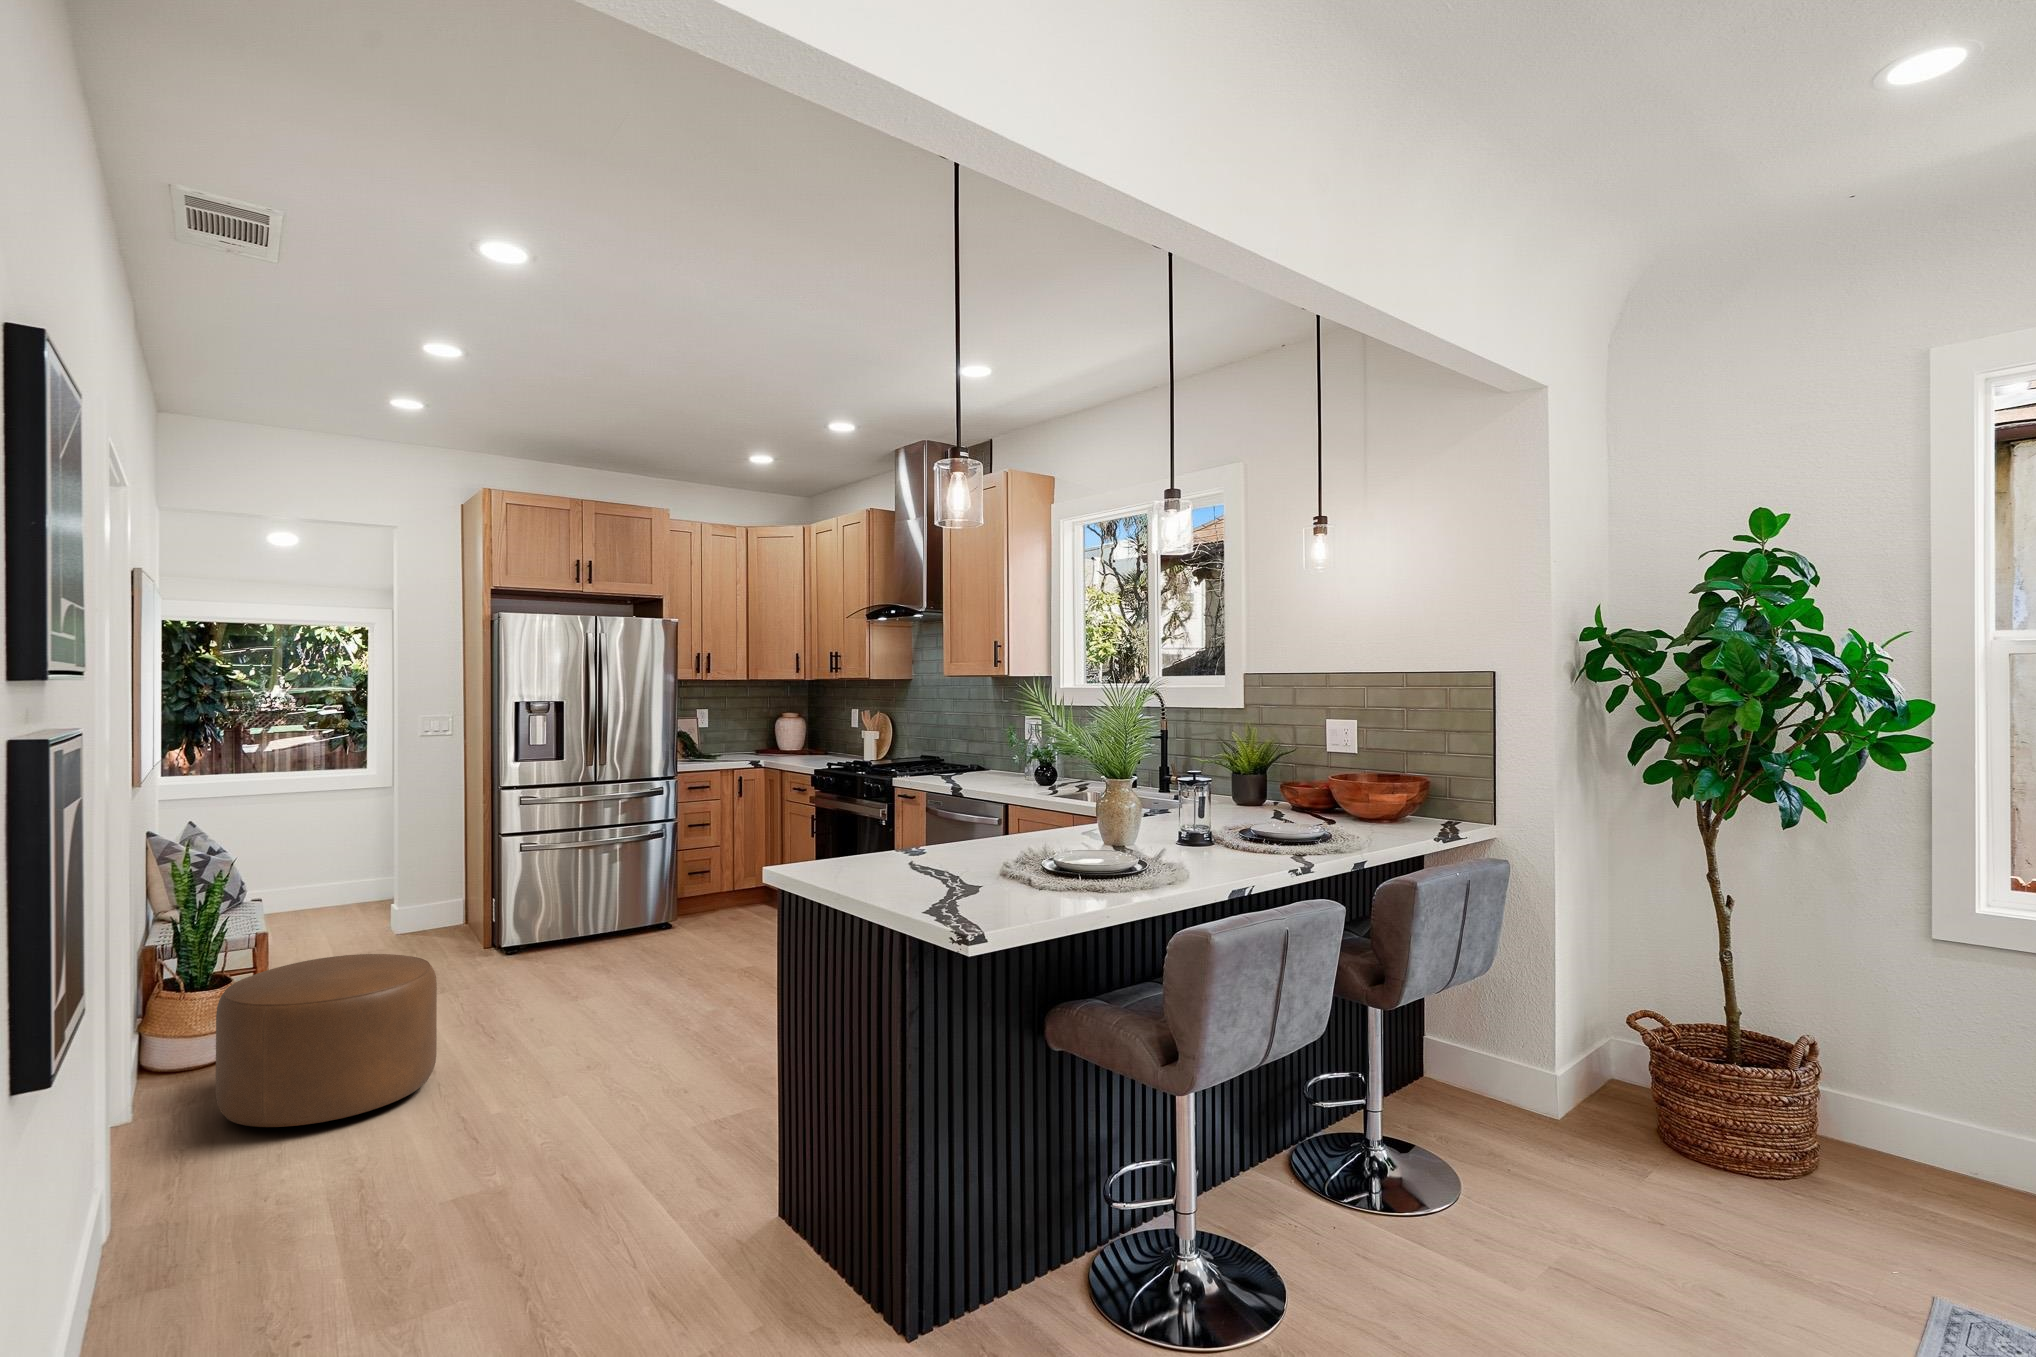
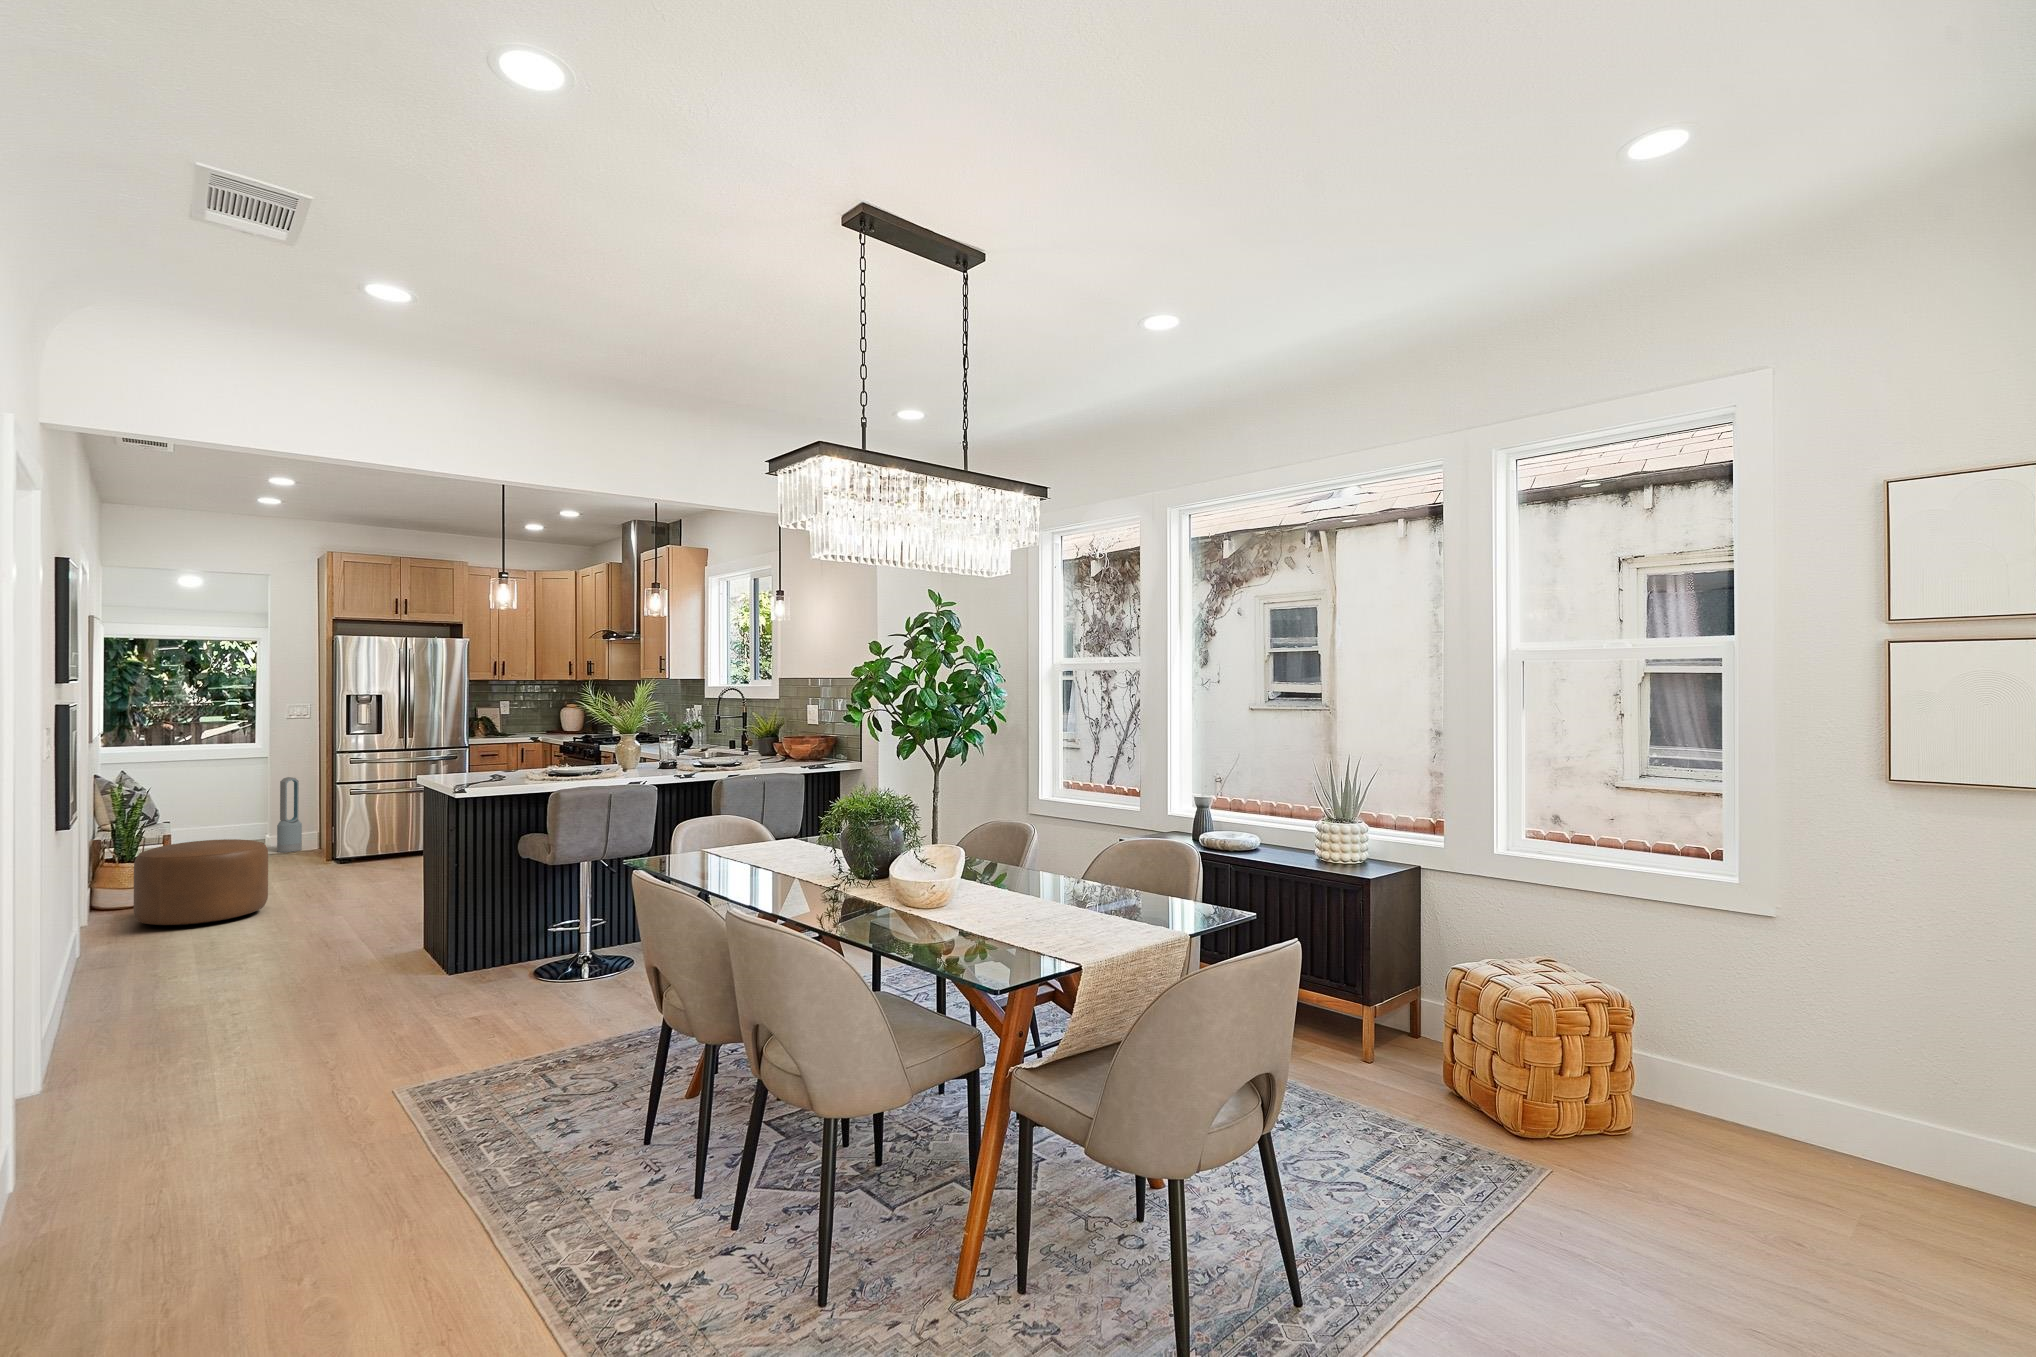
air purifier: none [403,822,437,933] -> present [277,777,302,852]

